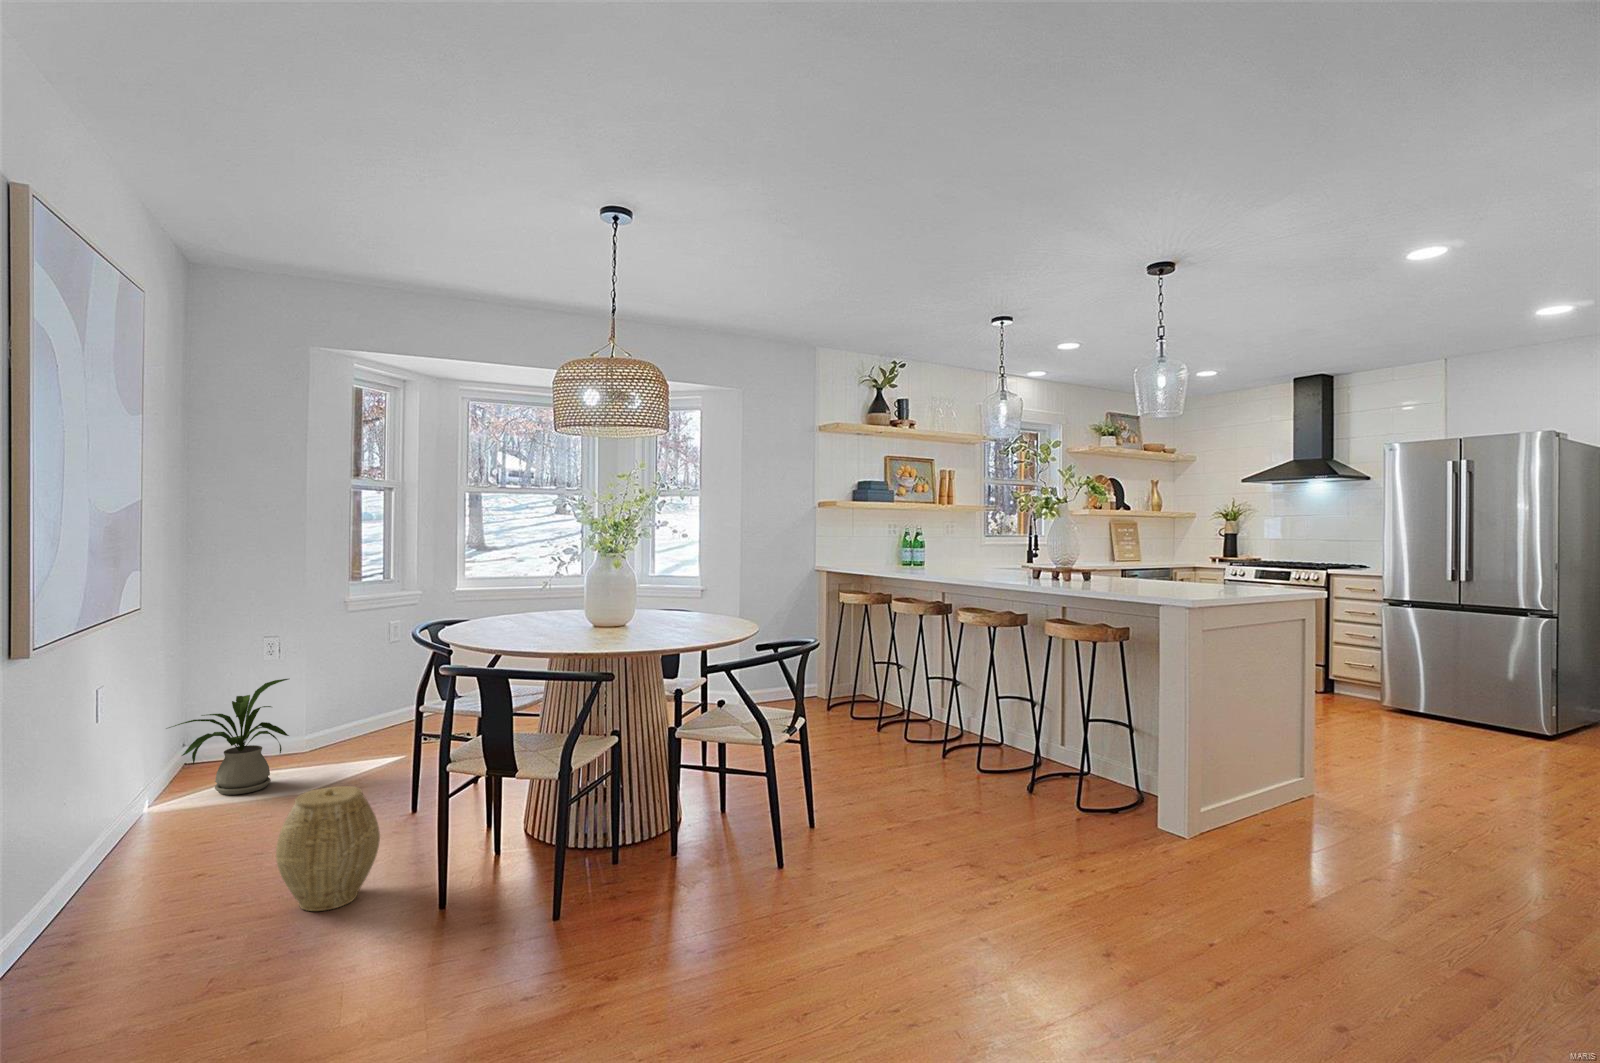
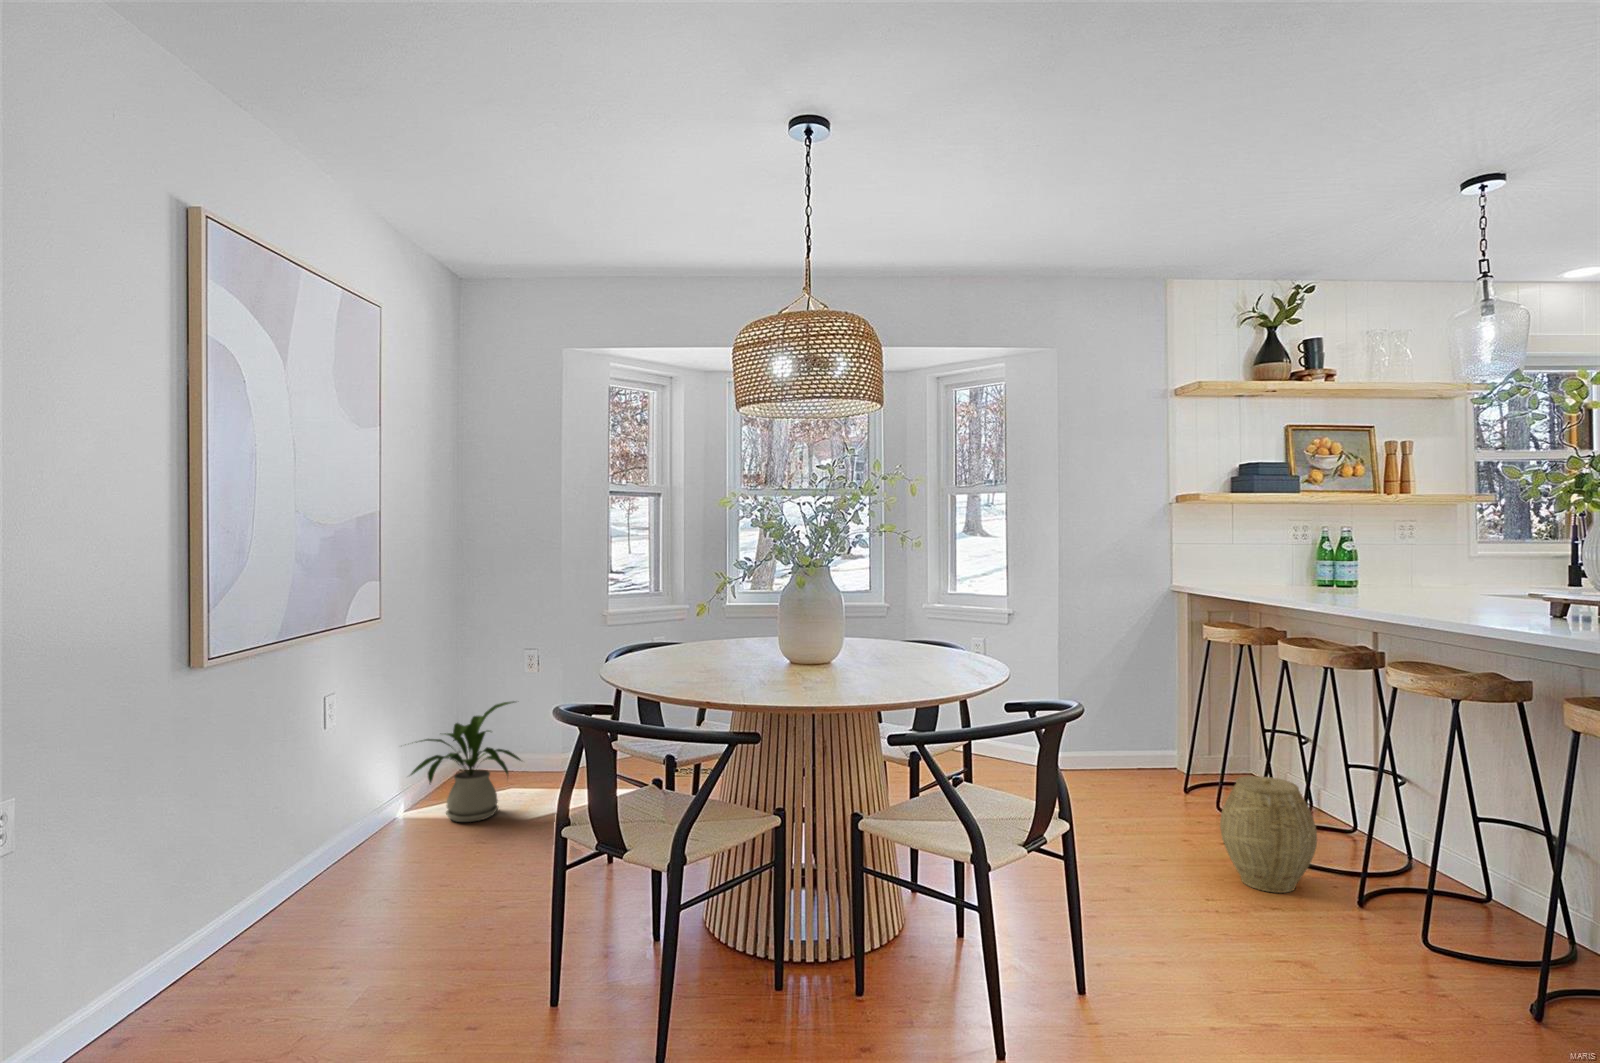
woven basket: present [276,786,380,911] -> present [1220,776,1317,893]

